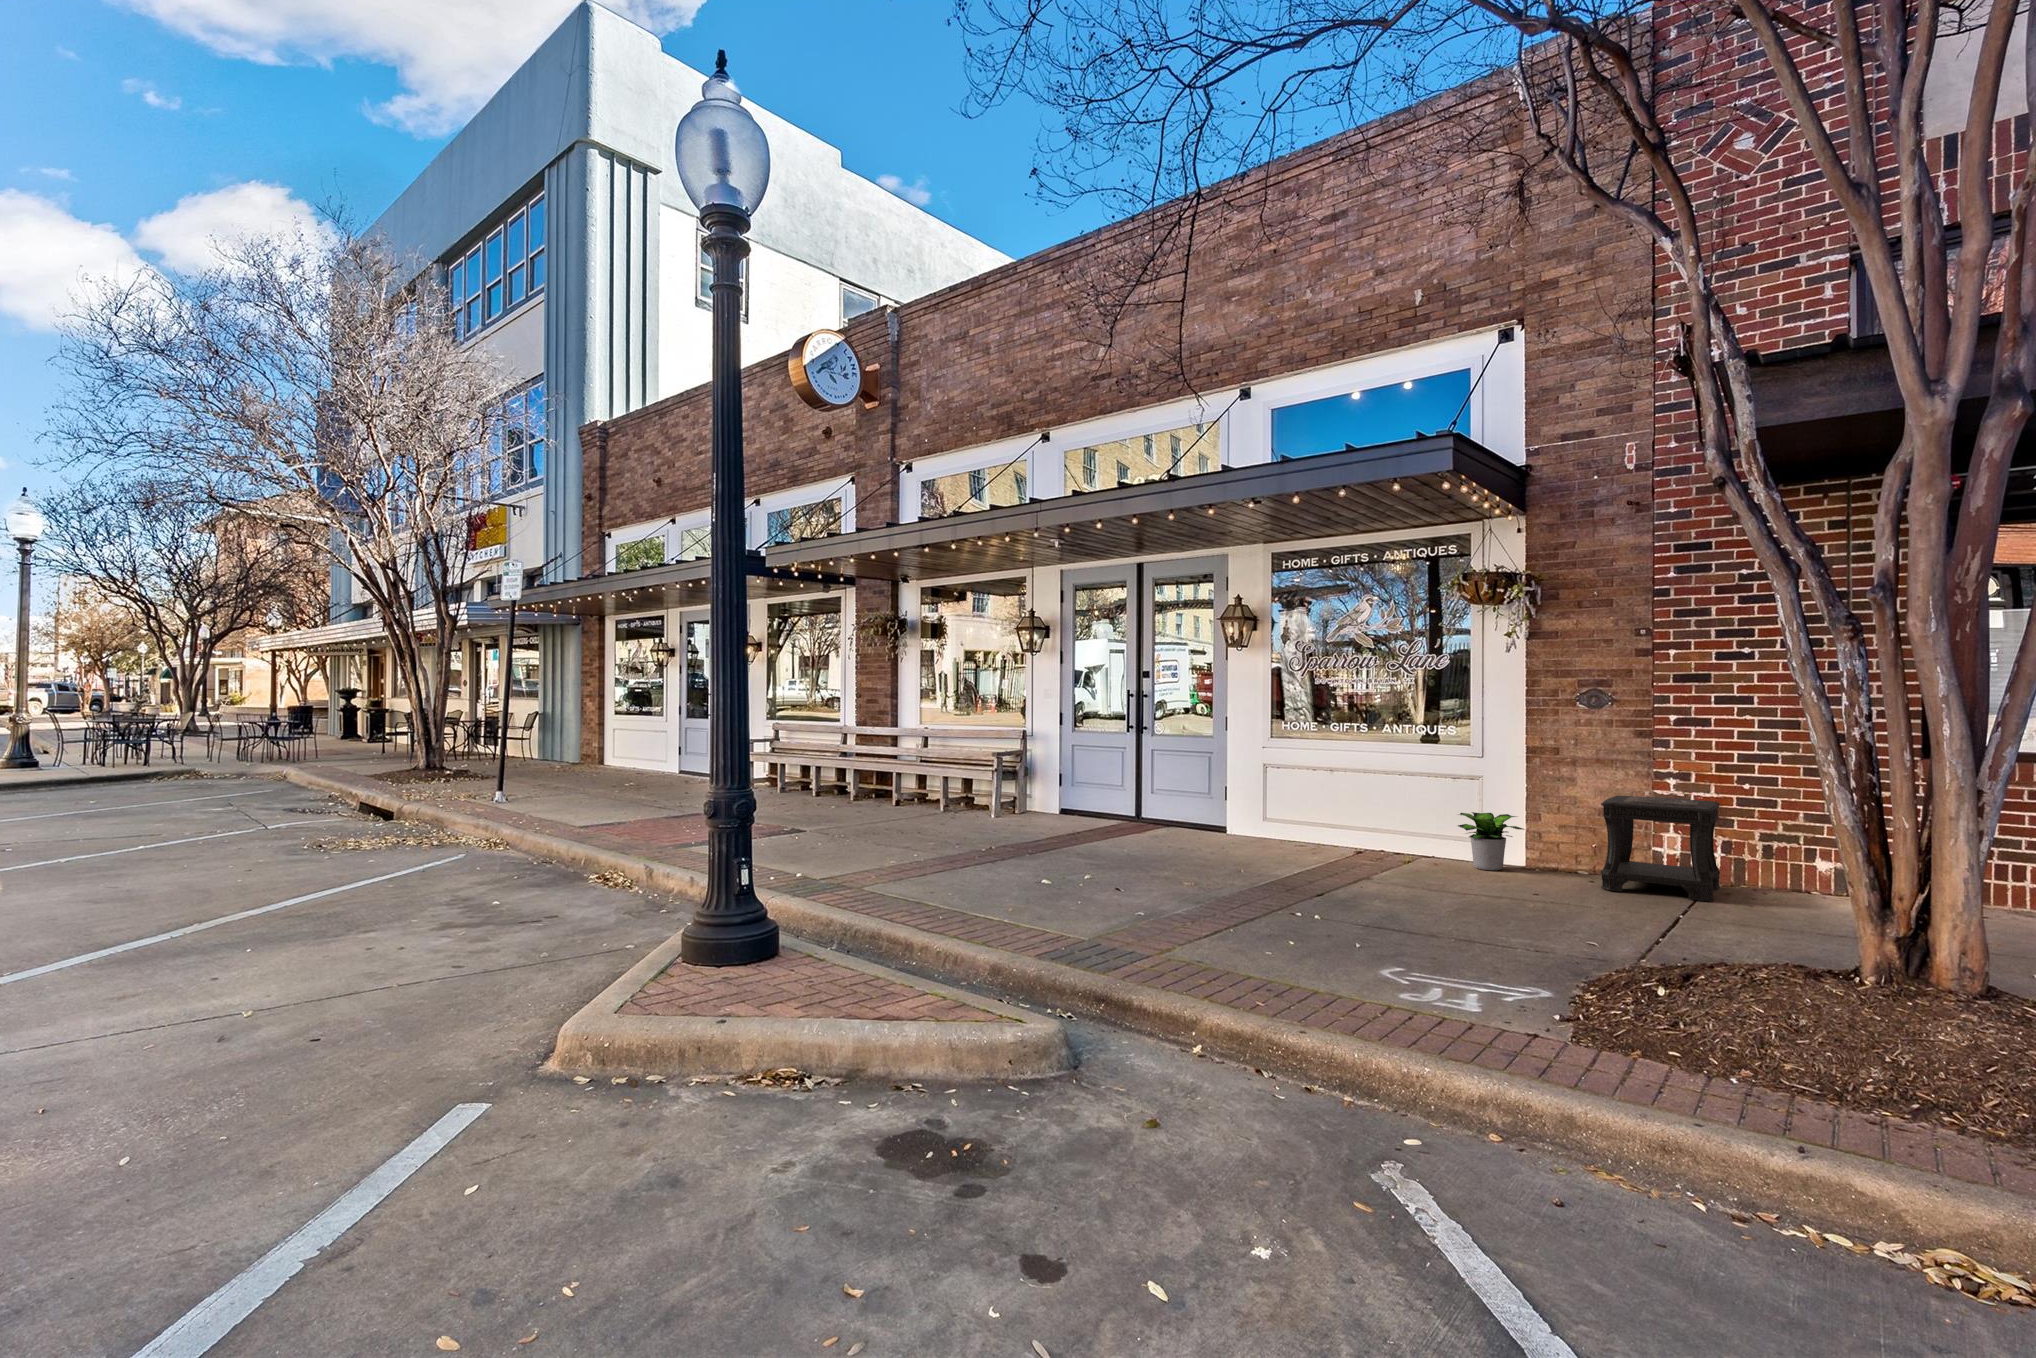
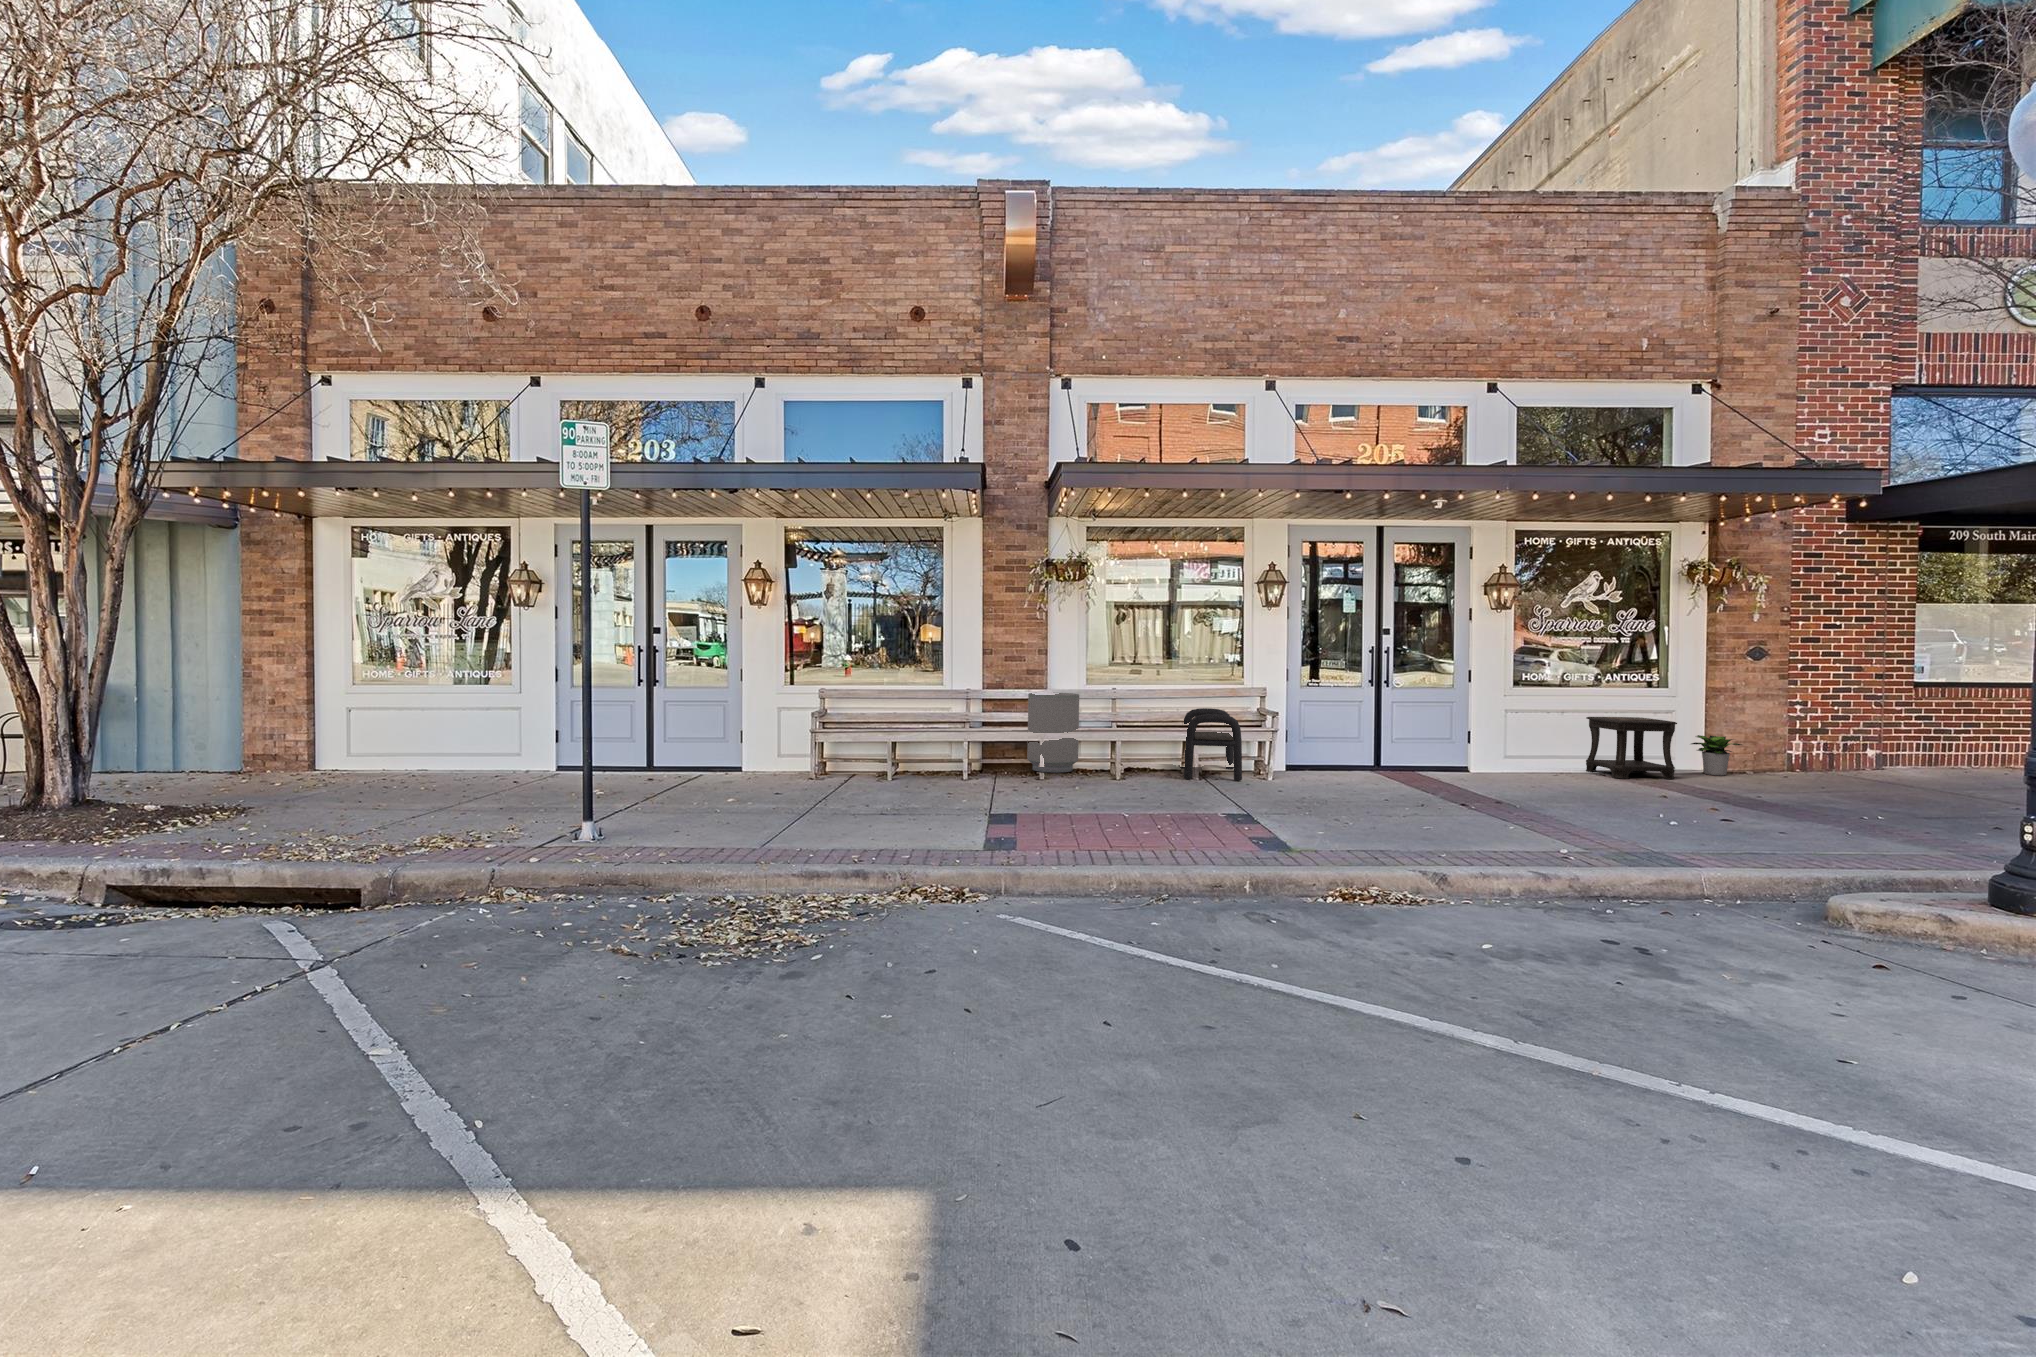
trash can: none [846,735,891,803] -> present [1027,693,1079,772]
bench: none [904,753,997,819] -> present [1180,708,1242,781]
side table: present [1601,796,1720,901] -> present [1586,717,1677,779]

